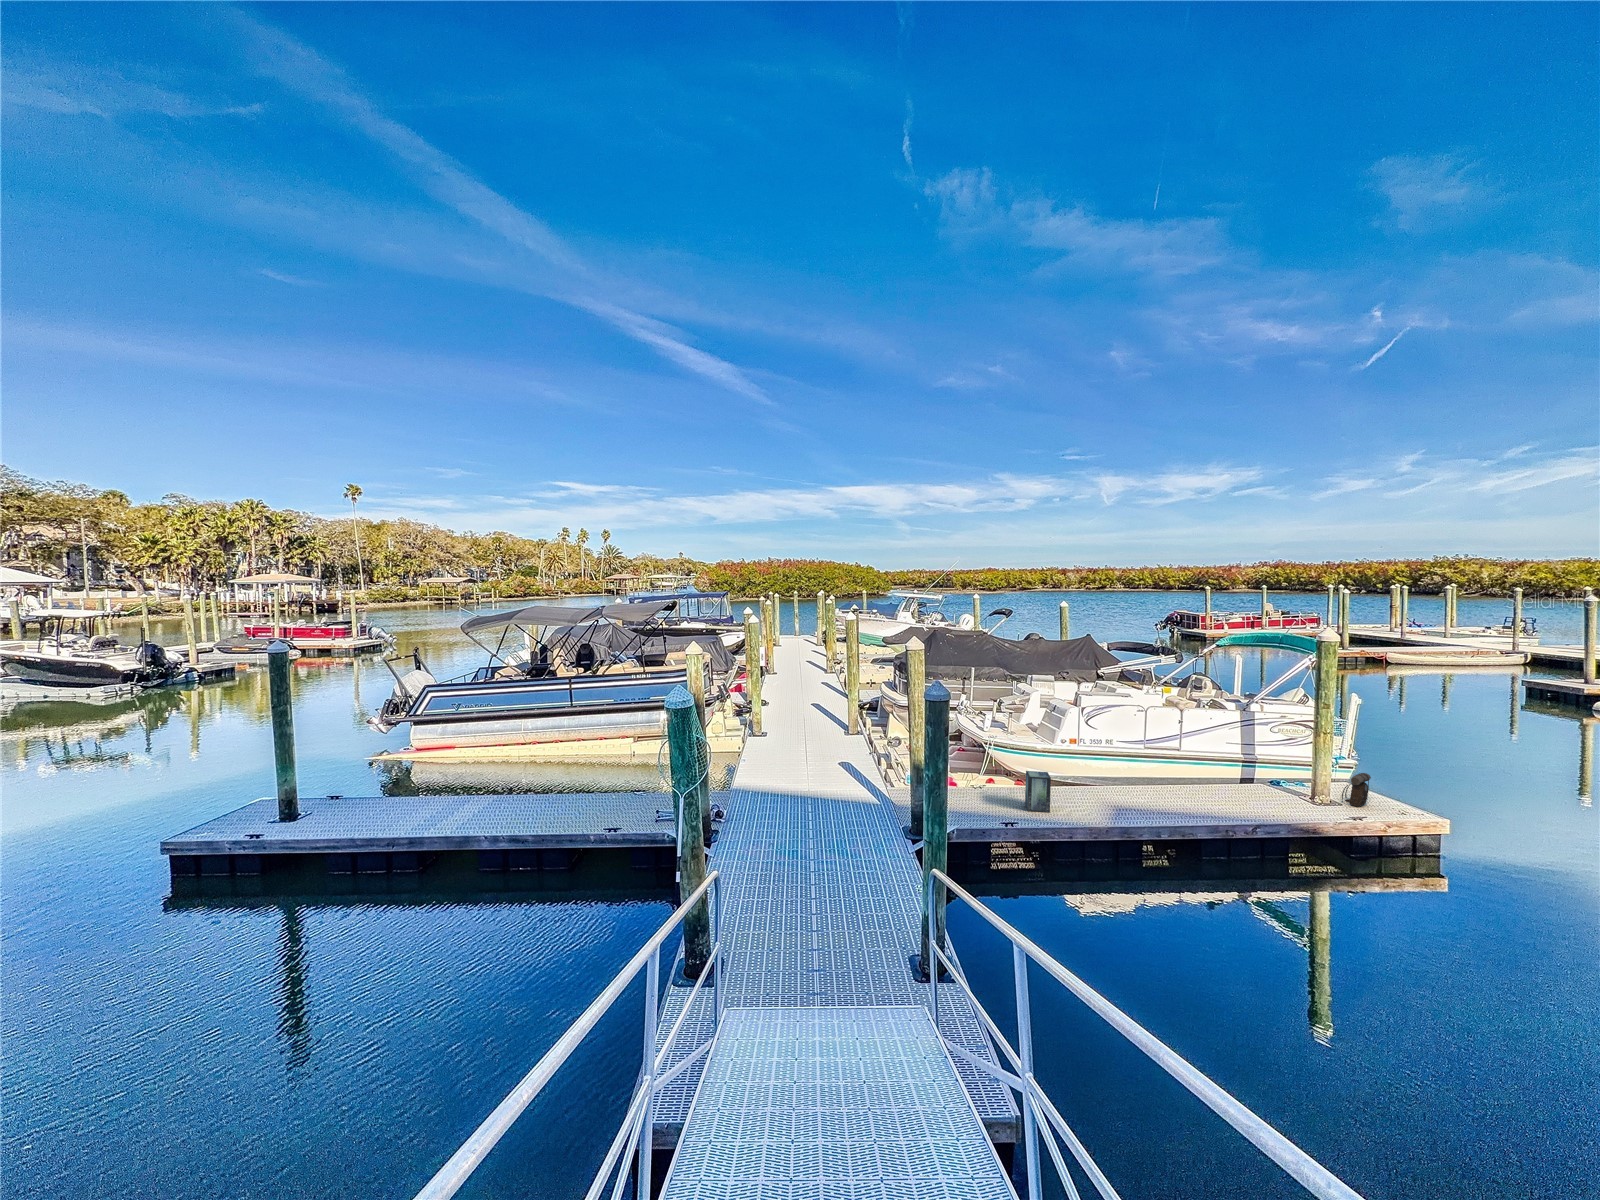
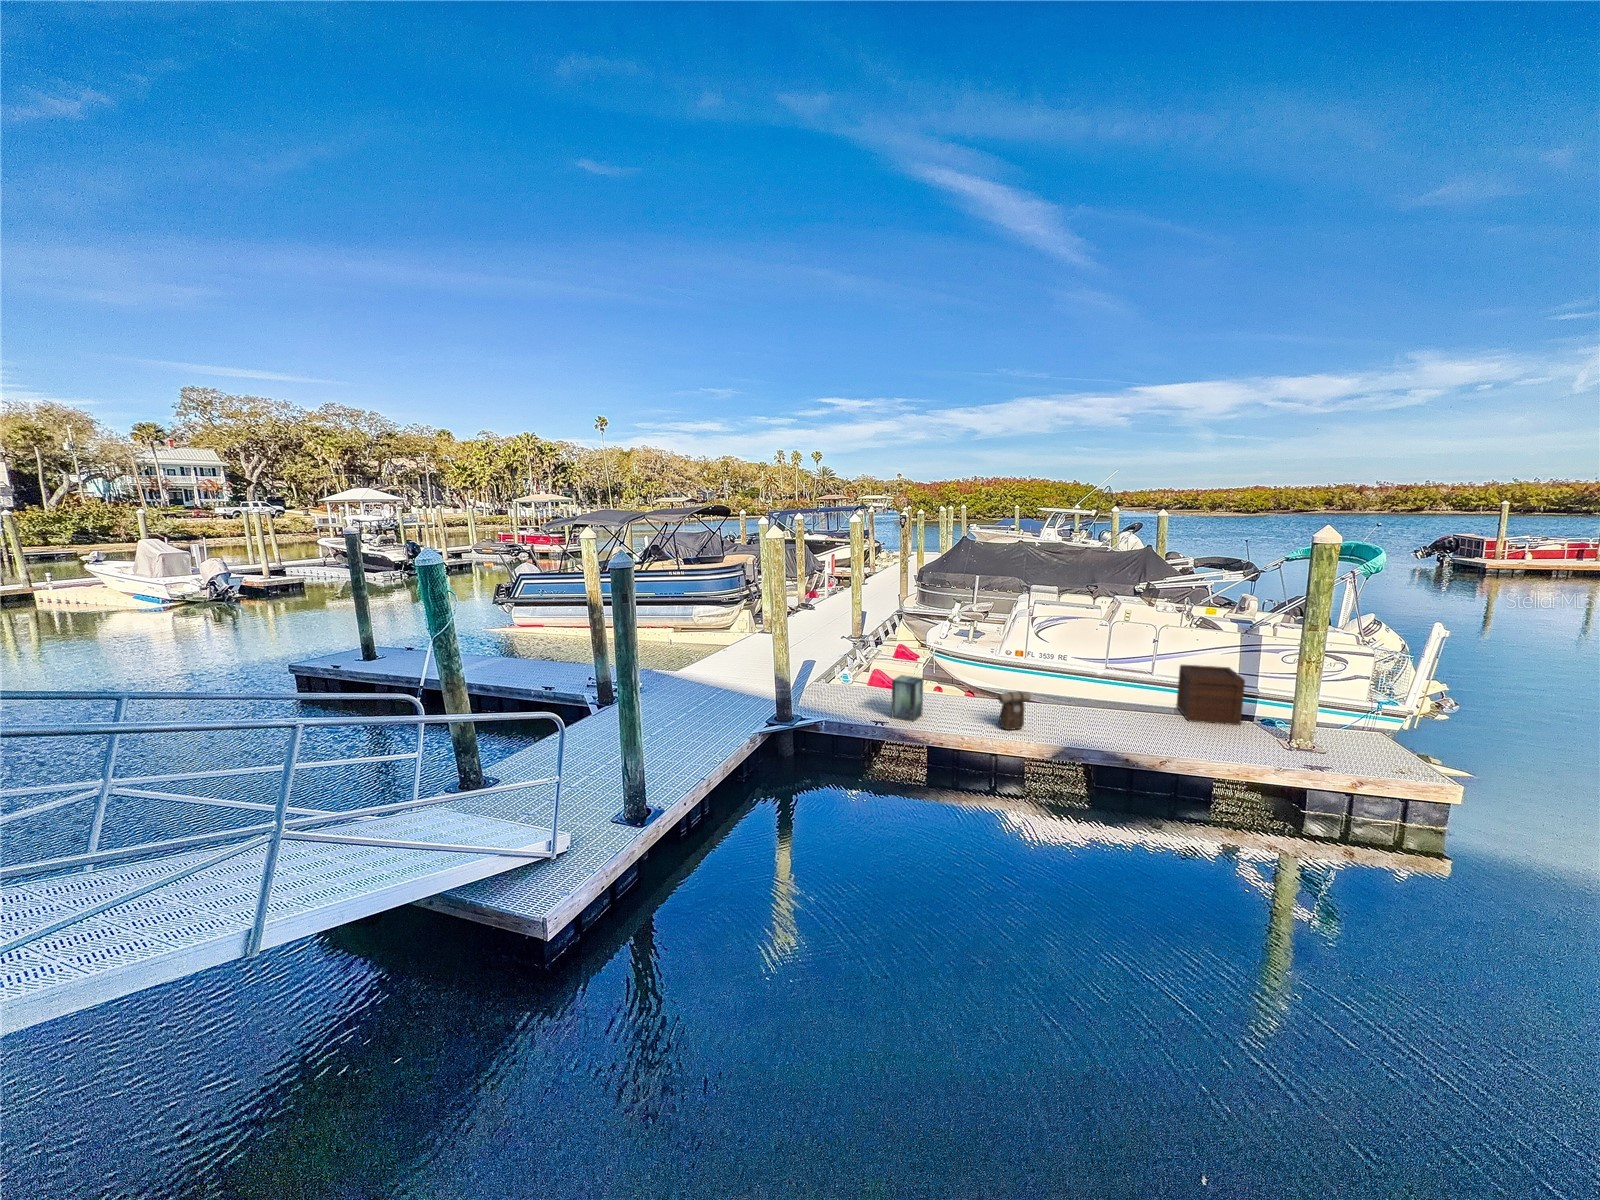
wooden crate: none [1203,741,1264,787] -> present [1177,665,1245,725]
backpack: present [1342,773,1371,807] -> present [998,692,1031,730]

